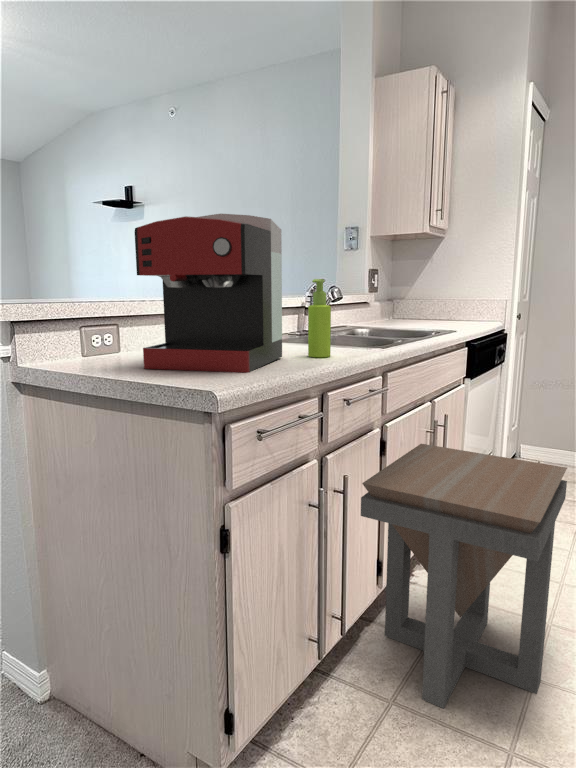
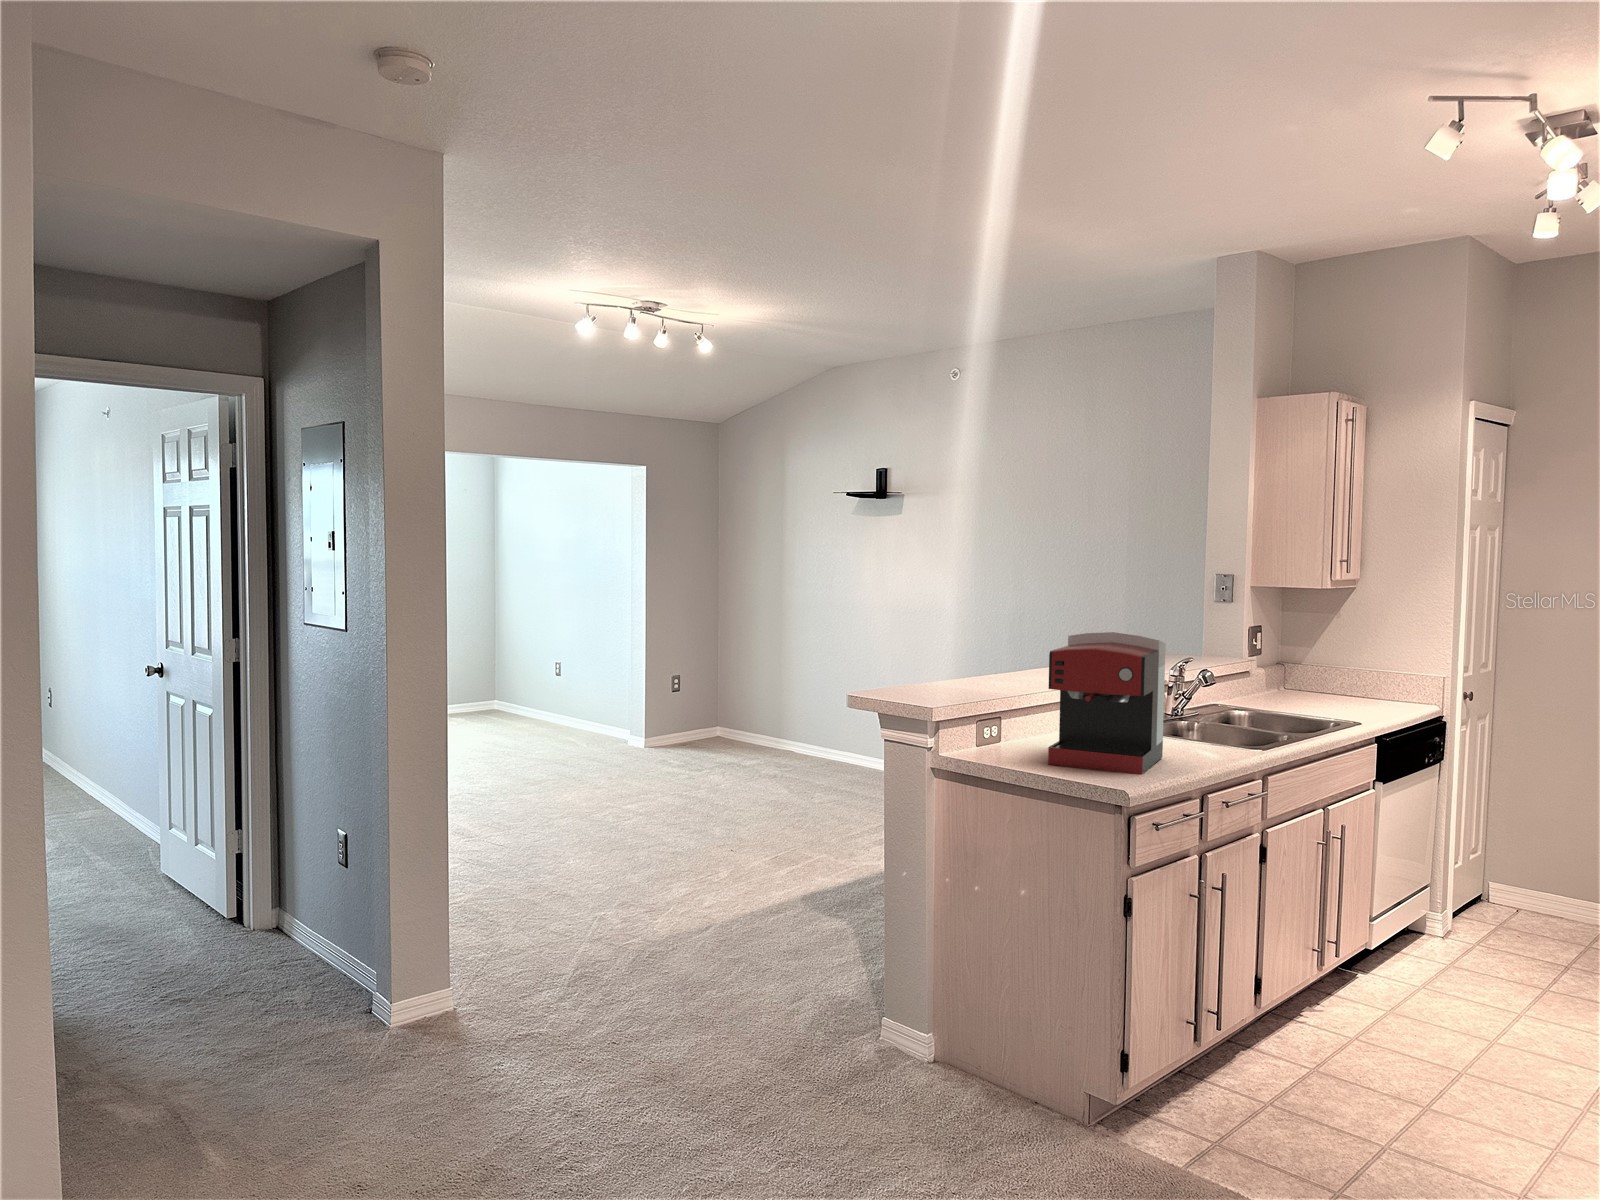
soap dispenser: present [308,279,331,357] -> none [1187,687,1211,760]
side table: present [361,444,567,709] -> none [1238,854,1468,1119]

